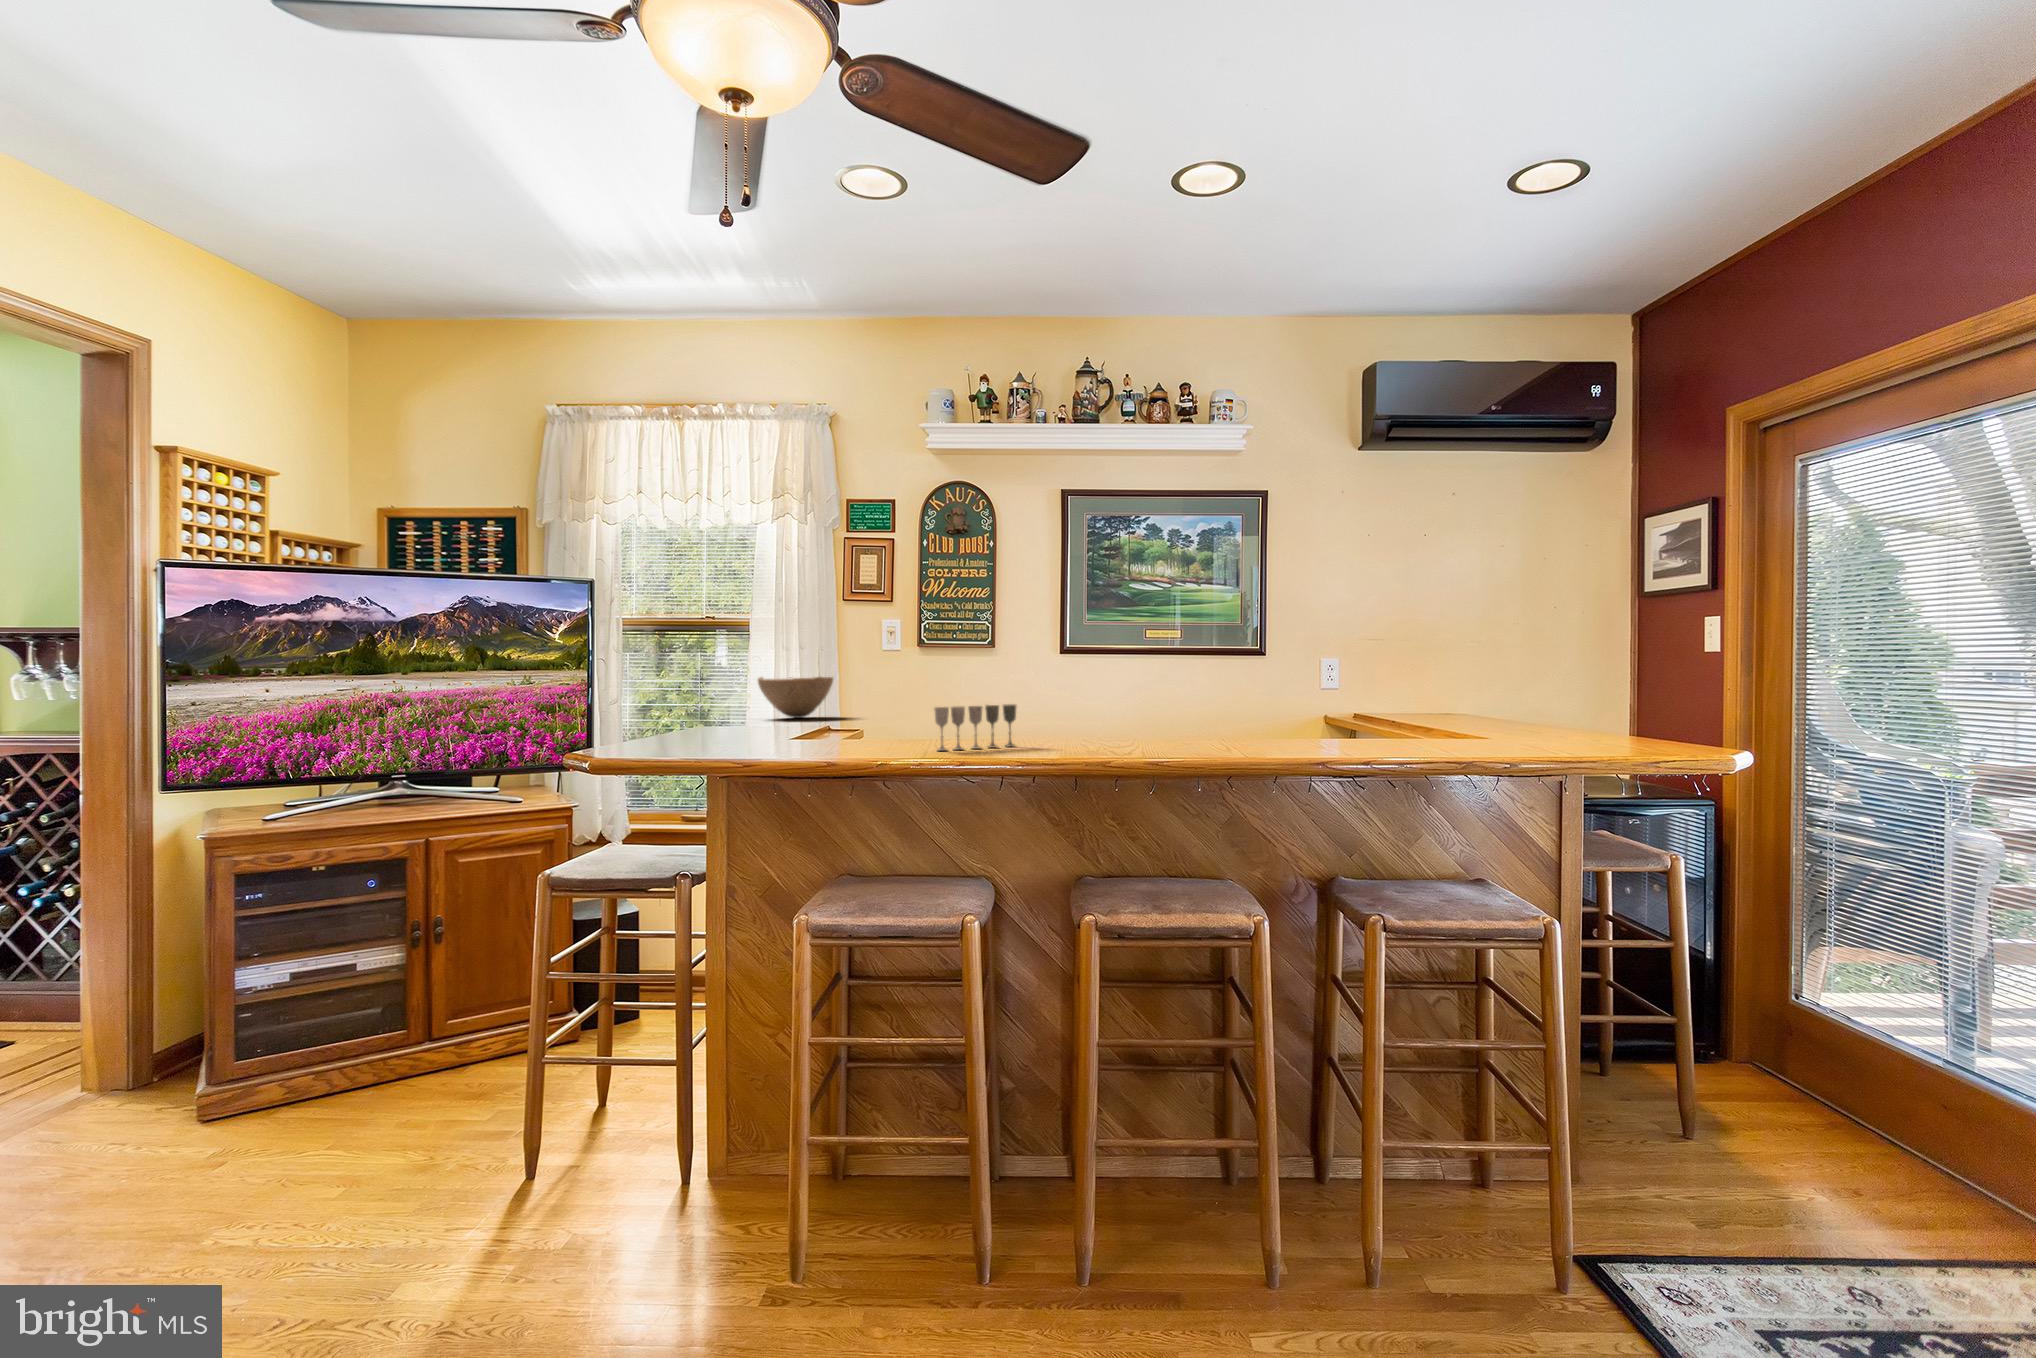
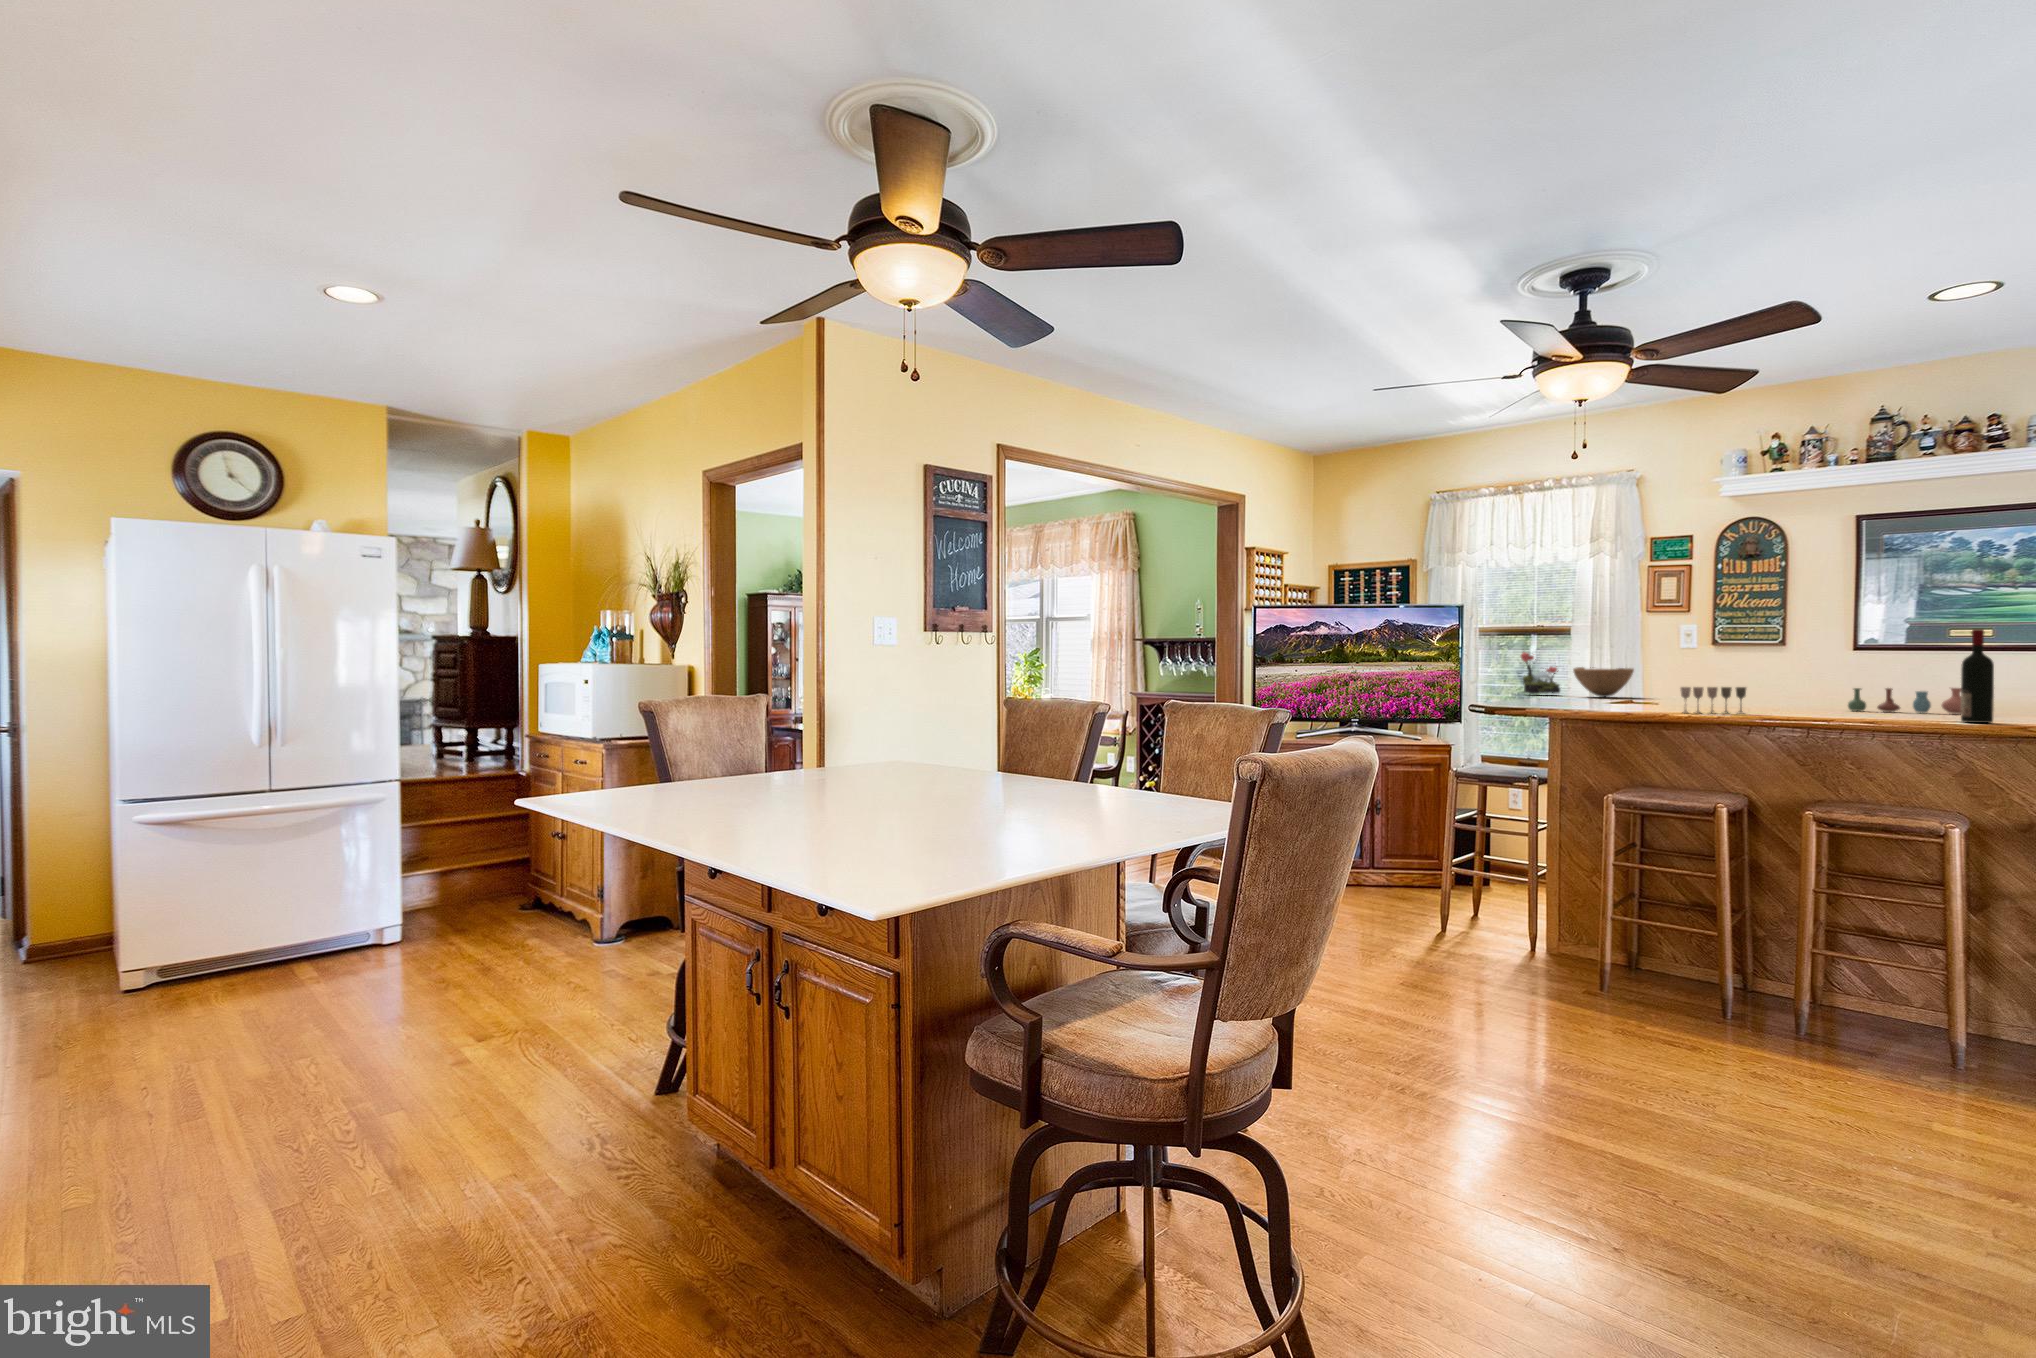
wine bottle: none [1273,616,1307,749] -> present [1961,629,1994,723]
plant: none [685,654,742,717] -> present [1521,652,1560,694]
vase: none [1101,697,1222,731] -> present [1848,688,1961,714]

